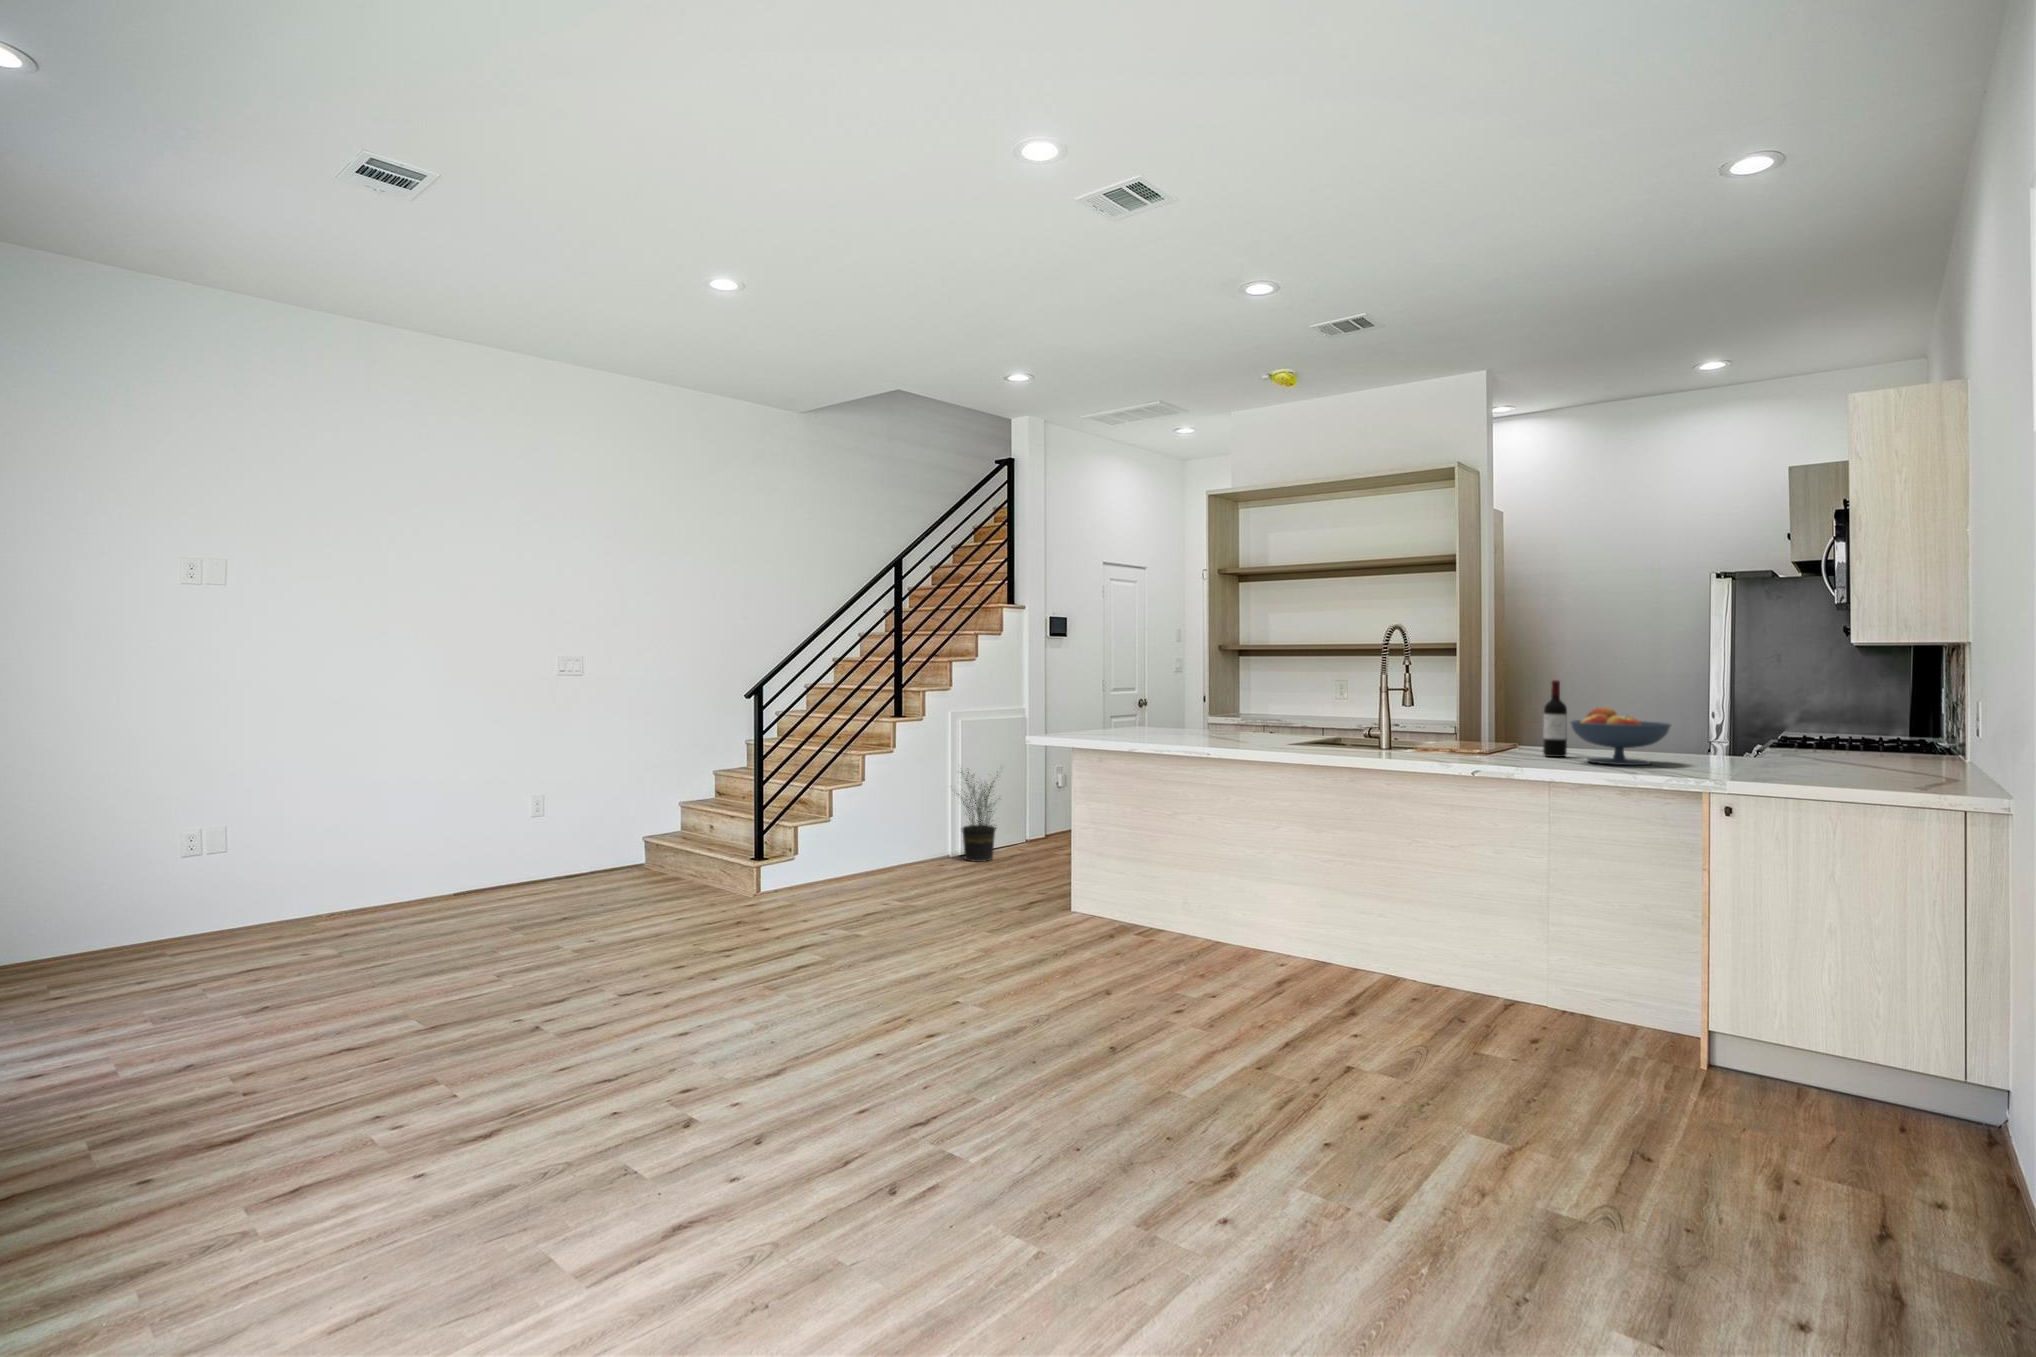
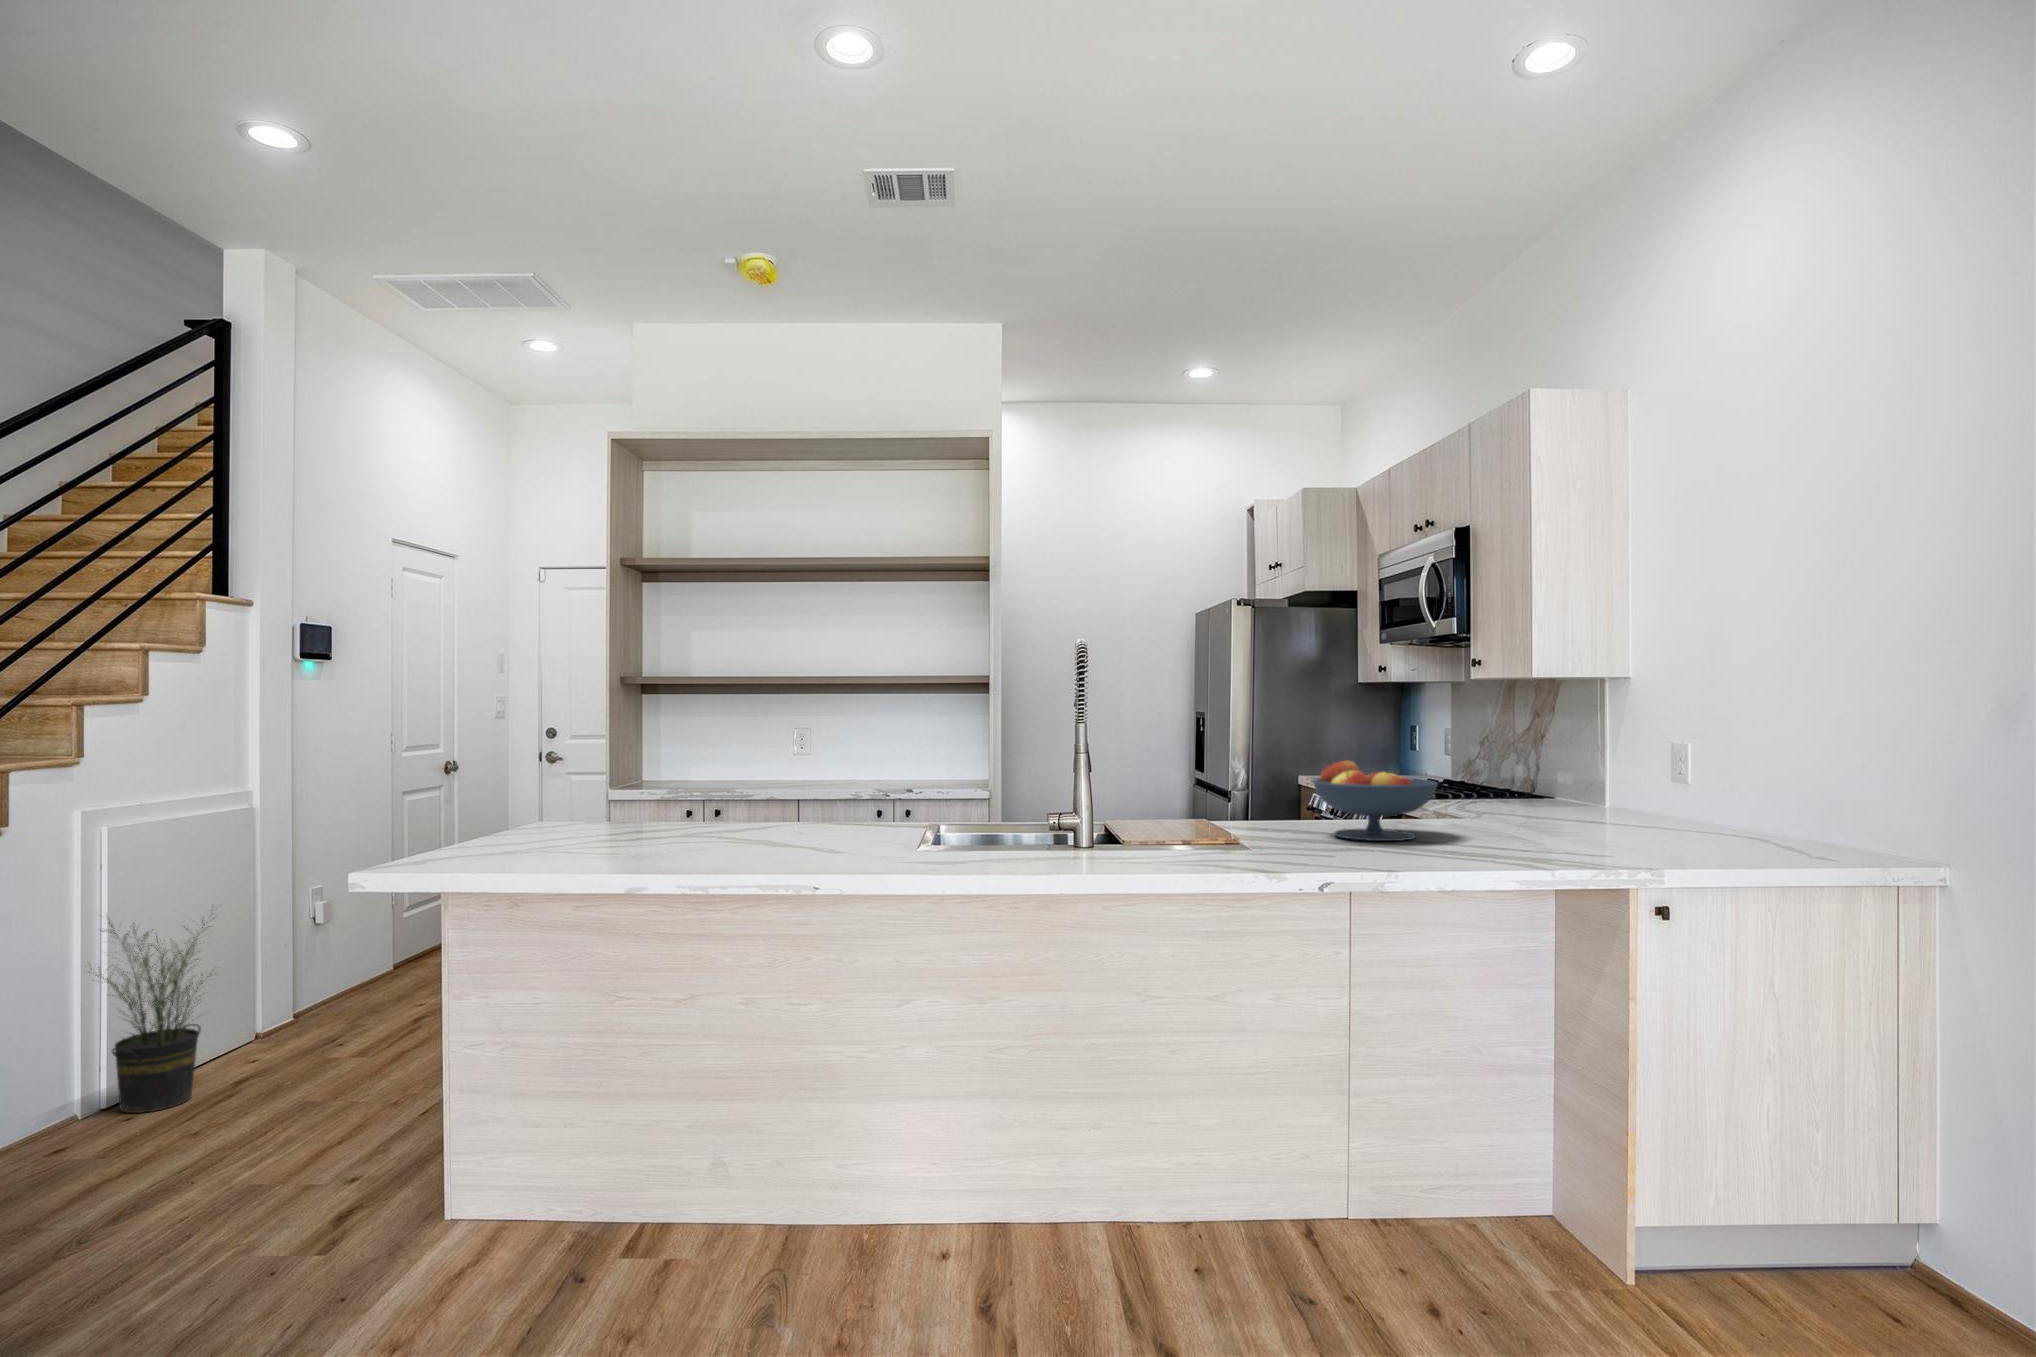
wine bottle: present [1543,680,1567,757] -> none [1248,724,1277,832]

